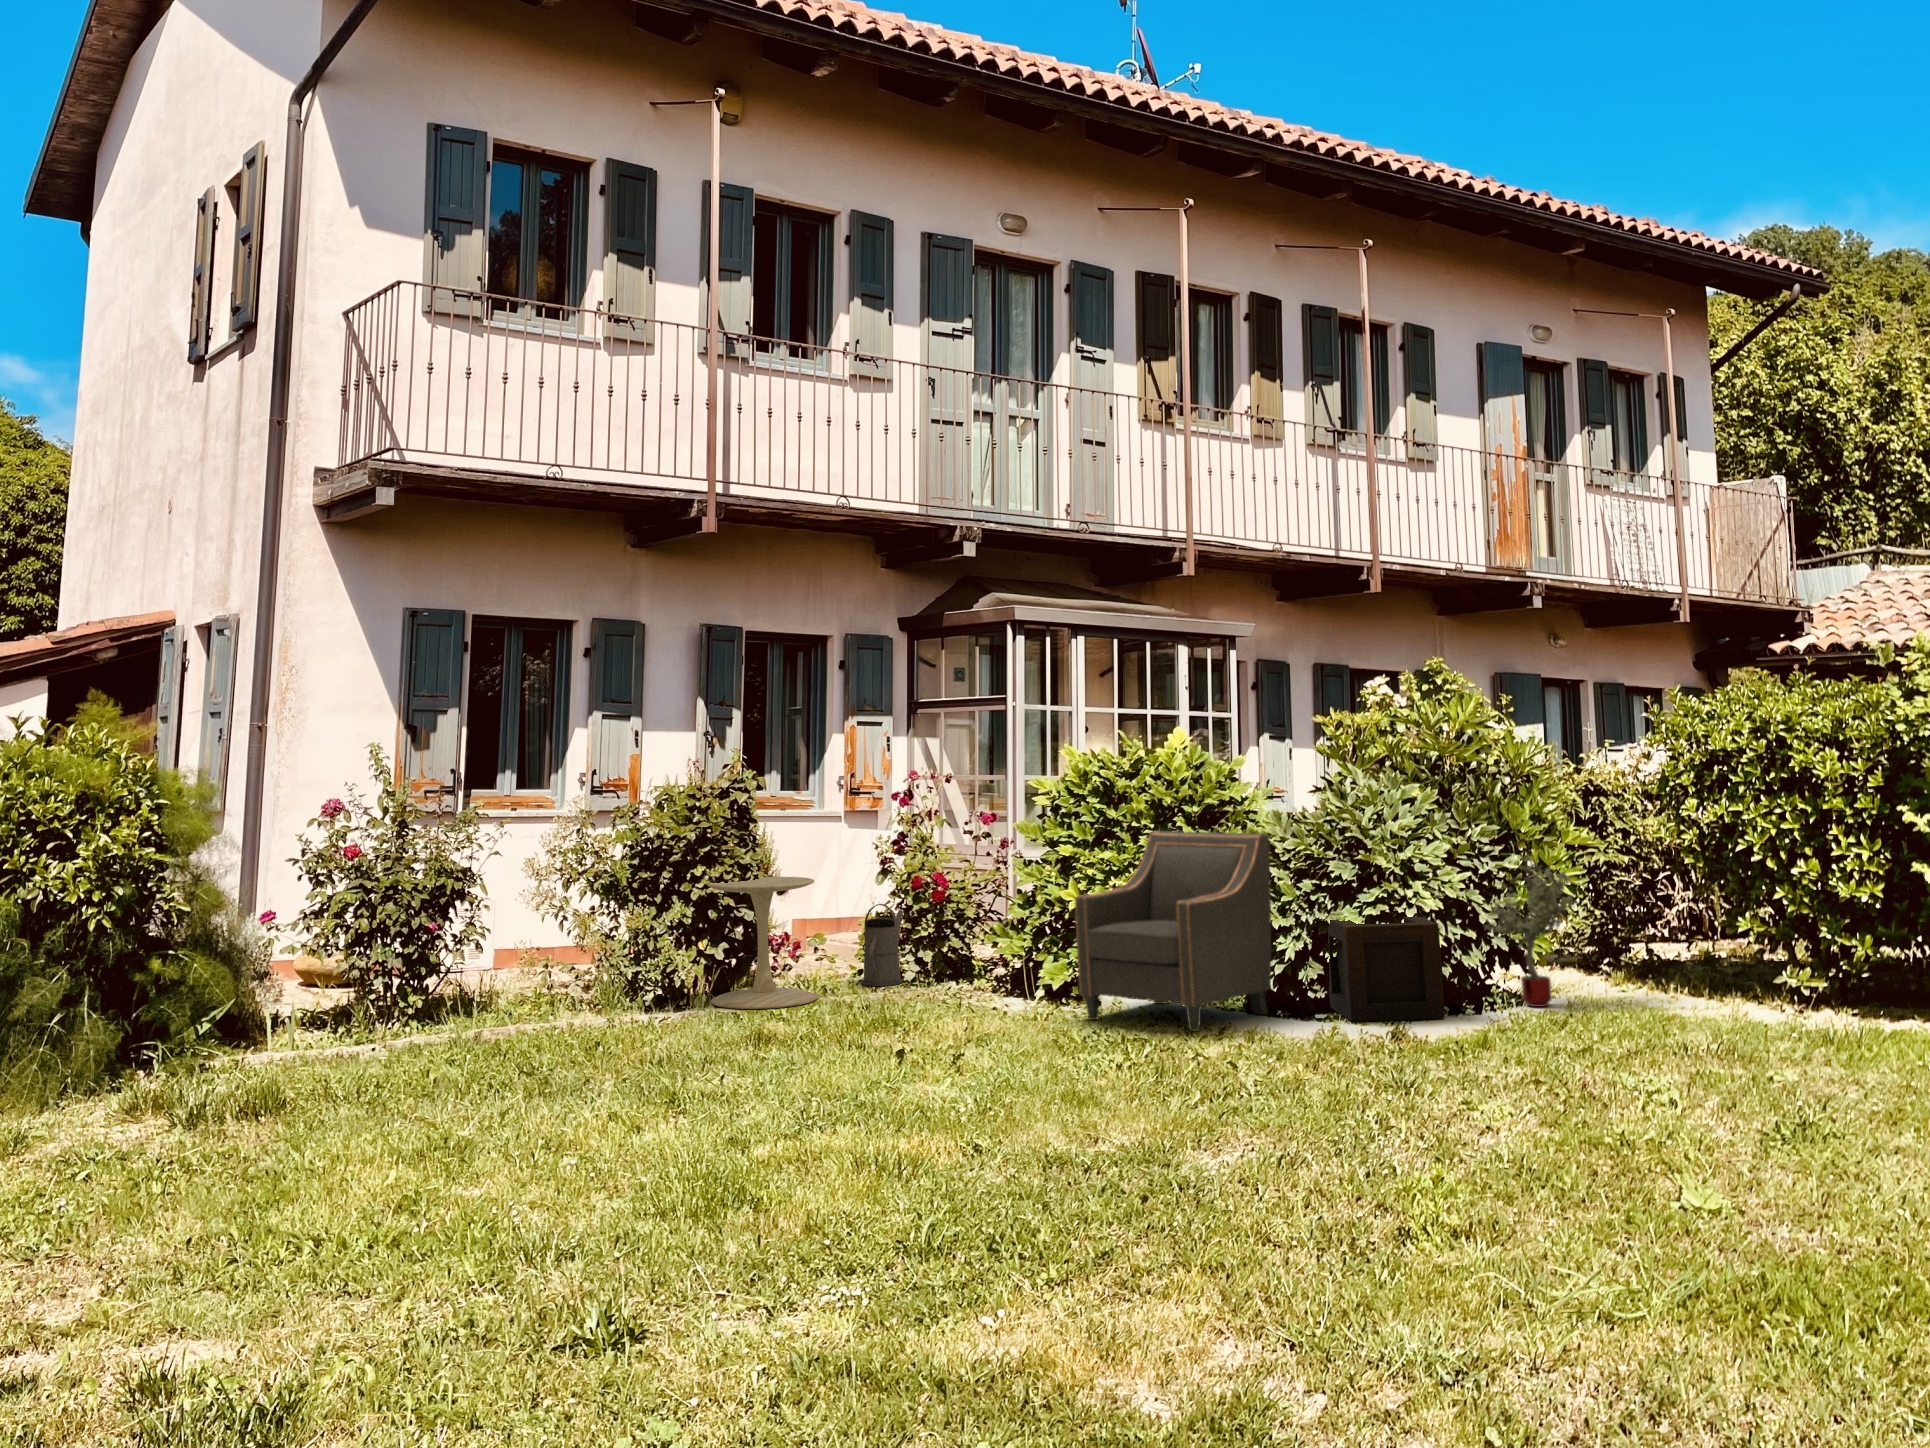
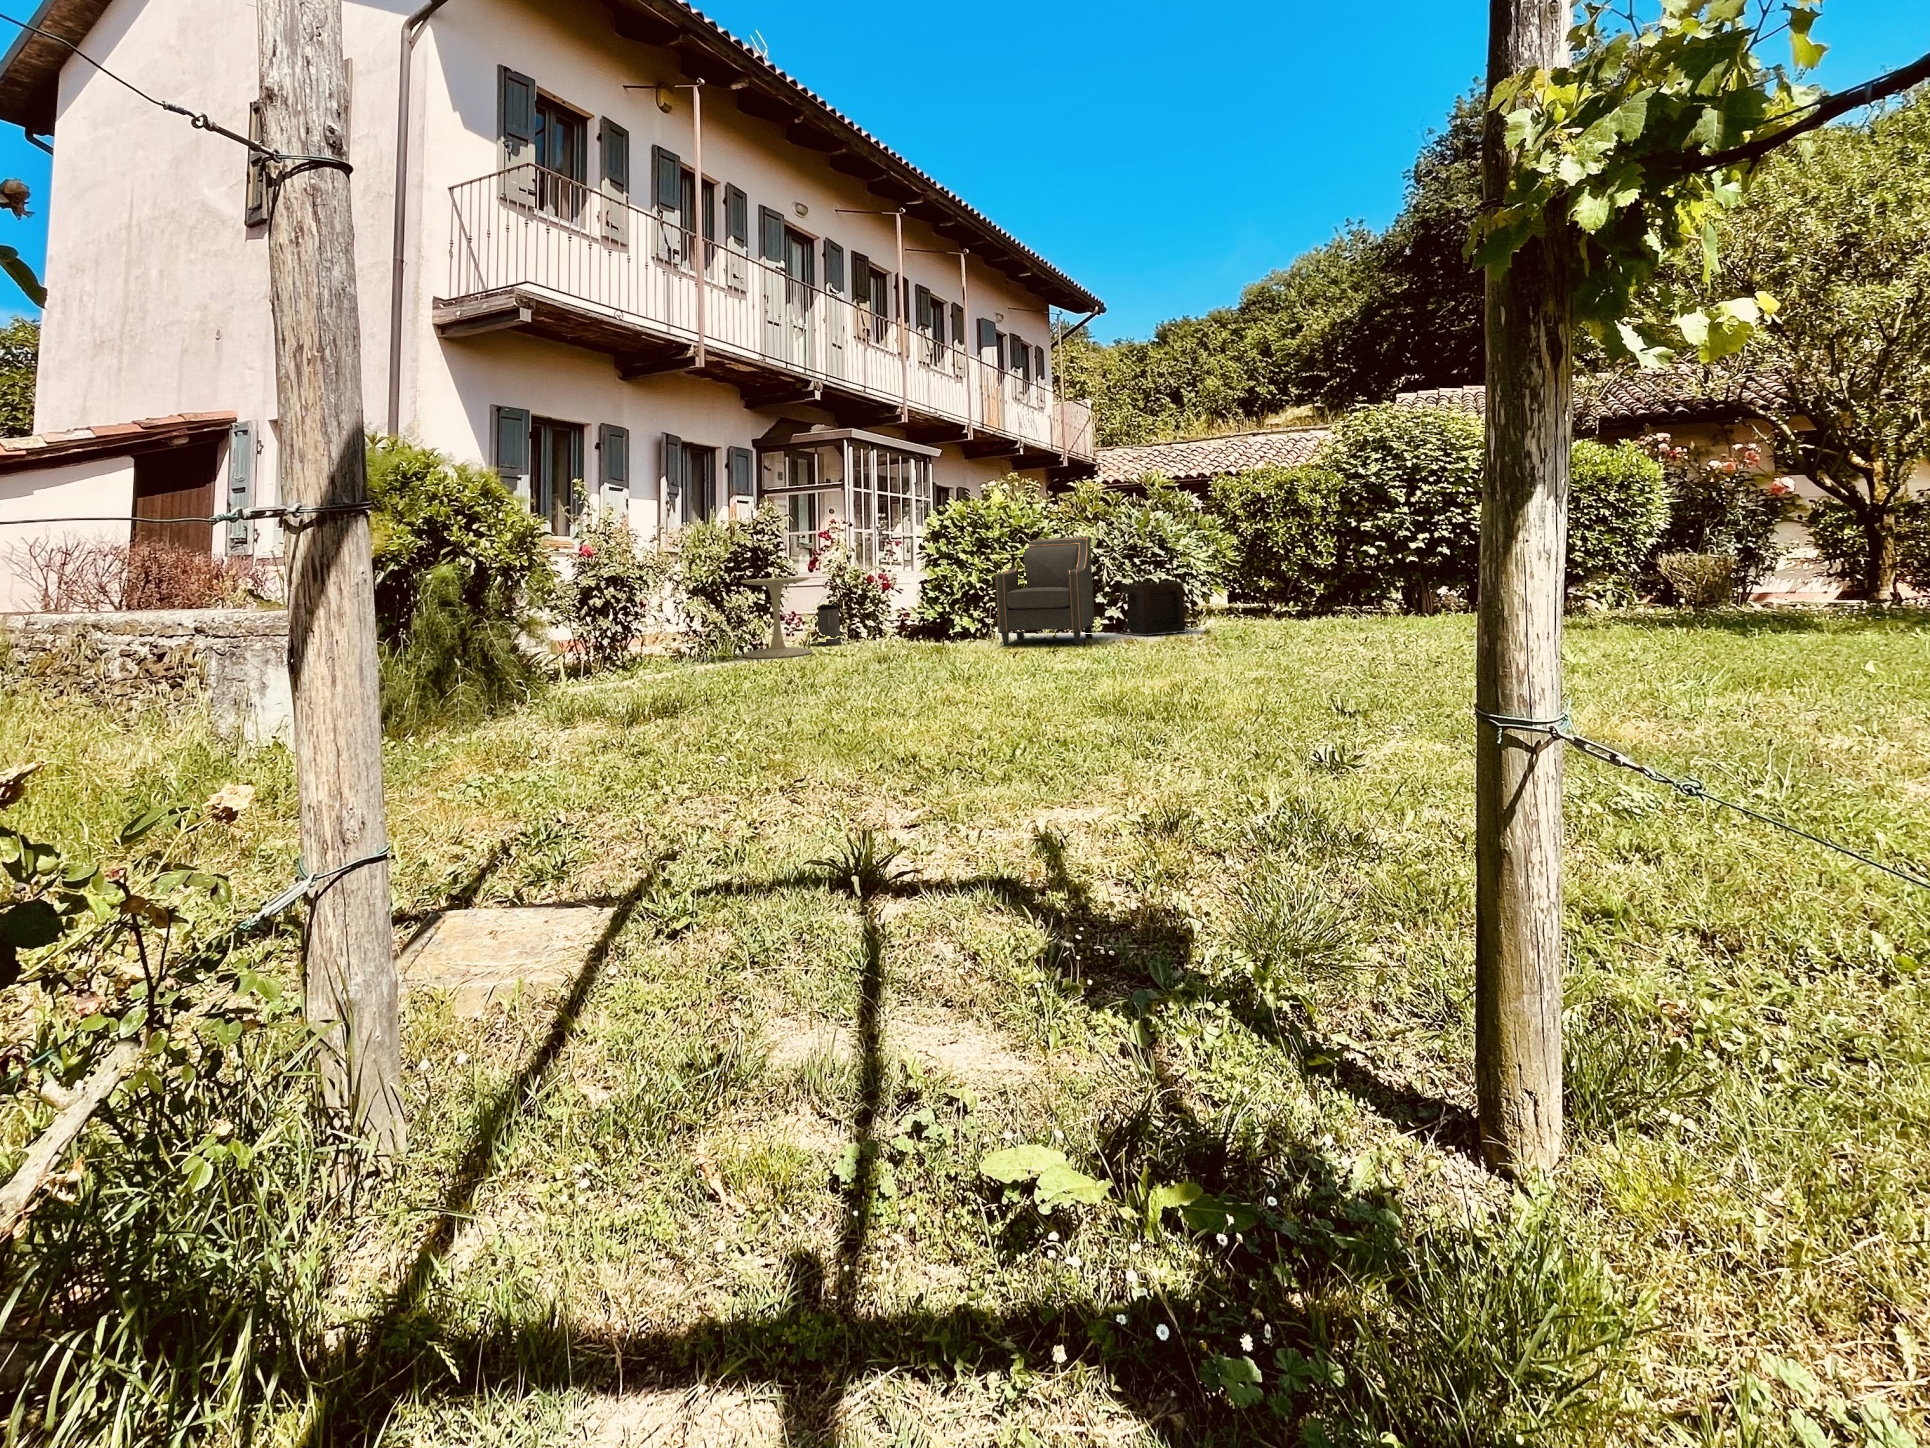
potted tree: present [1485,856,1574,1007] -> none [1186,548,1227,627]

